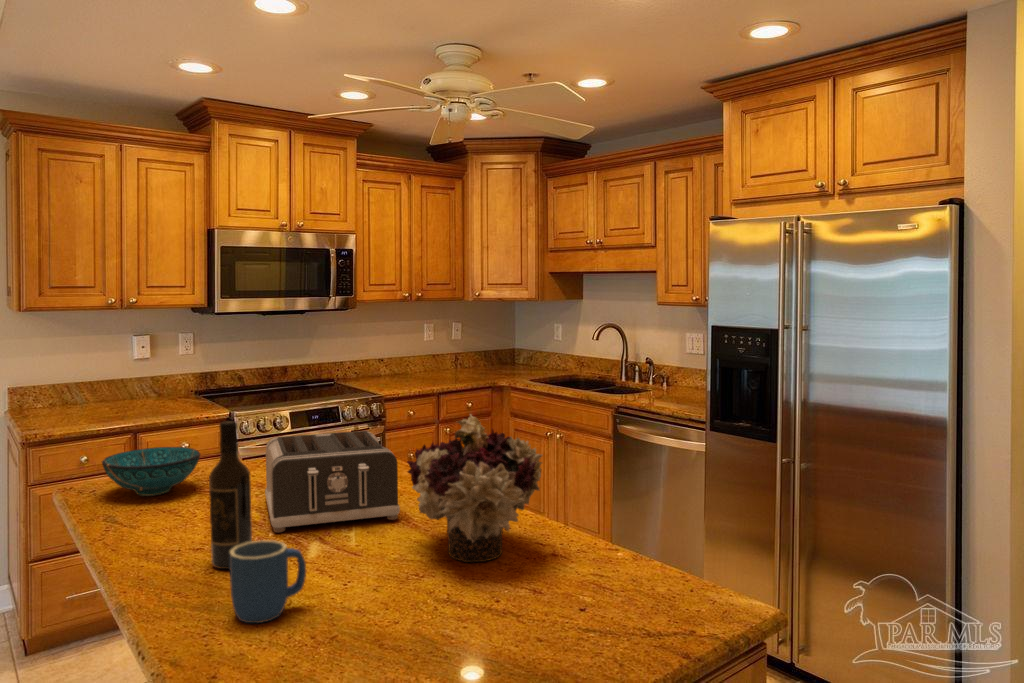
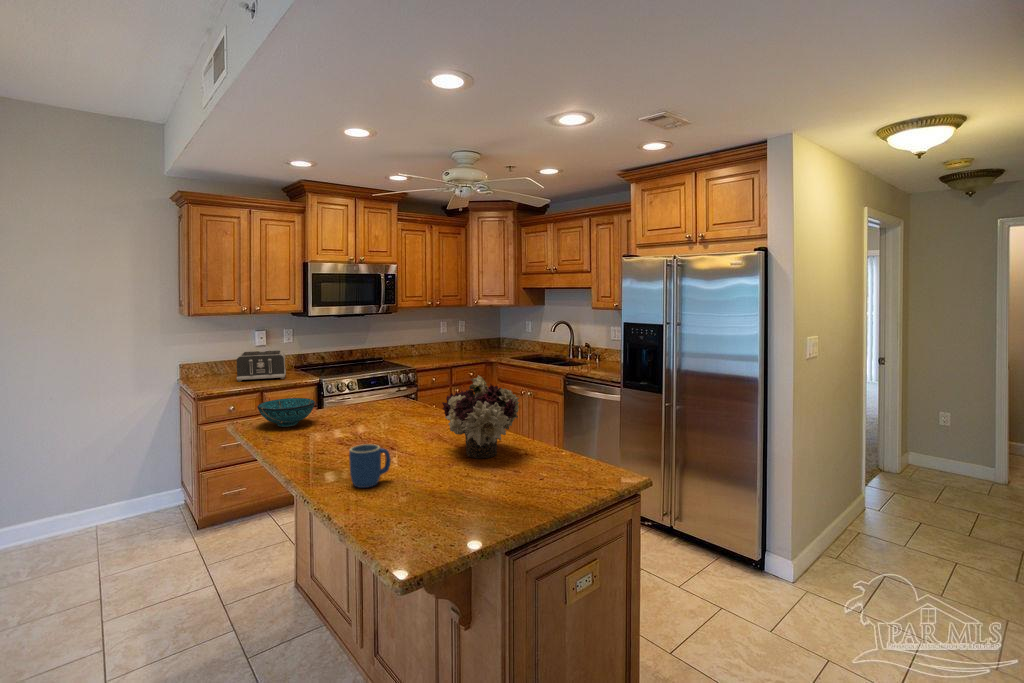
wine bottle: present [209,421,252,569] -> none [331,380,356,463]
toaster: present [265,431,400,532] -> present [237,351,286,382]

